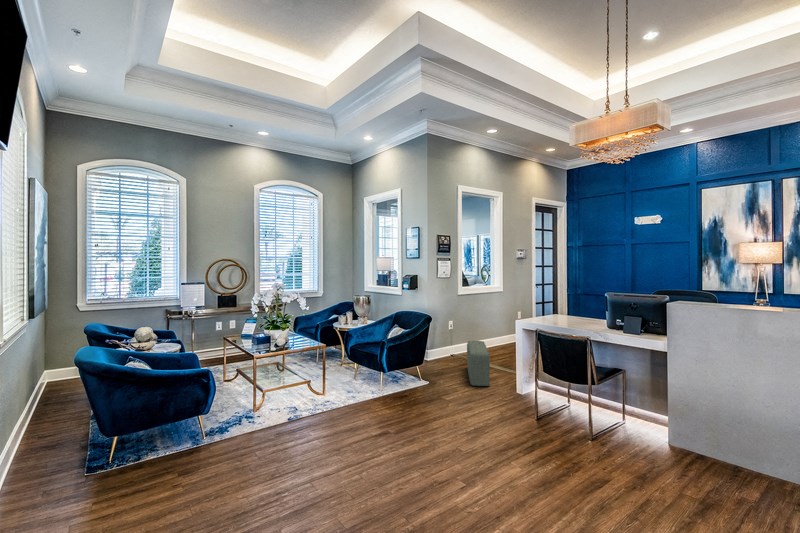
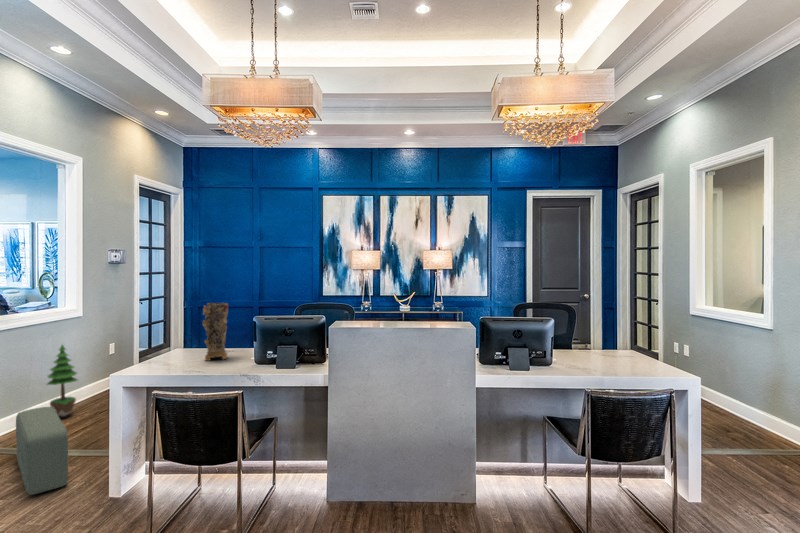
decorative vase: none [568,282,588,324] -> present [203,303,228,361]
potted tree: none [482,307,499,353] -> present [47,345,77,417]

